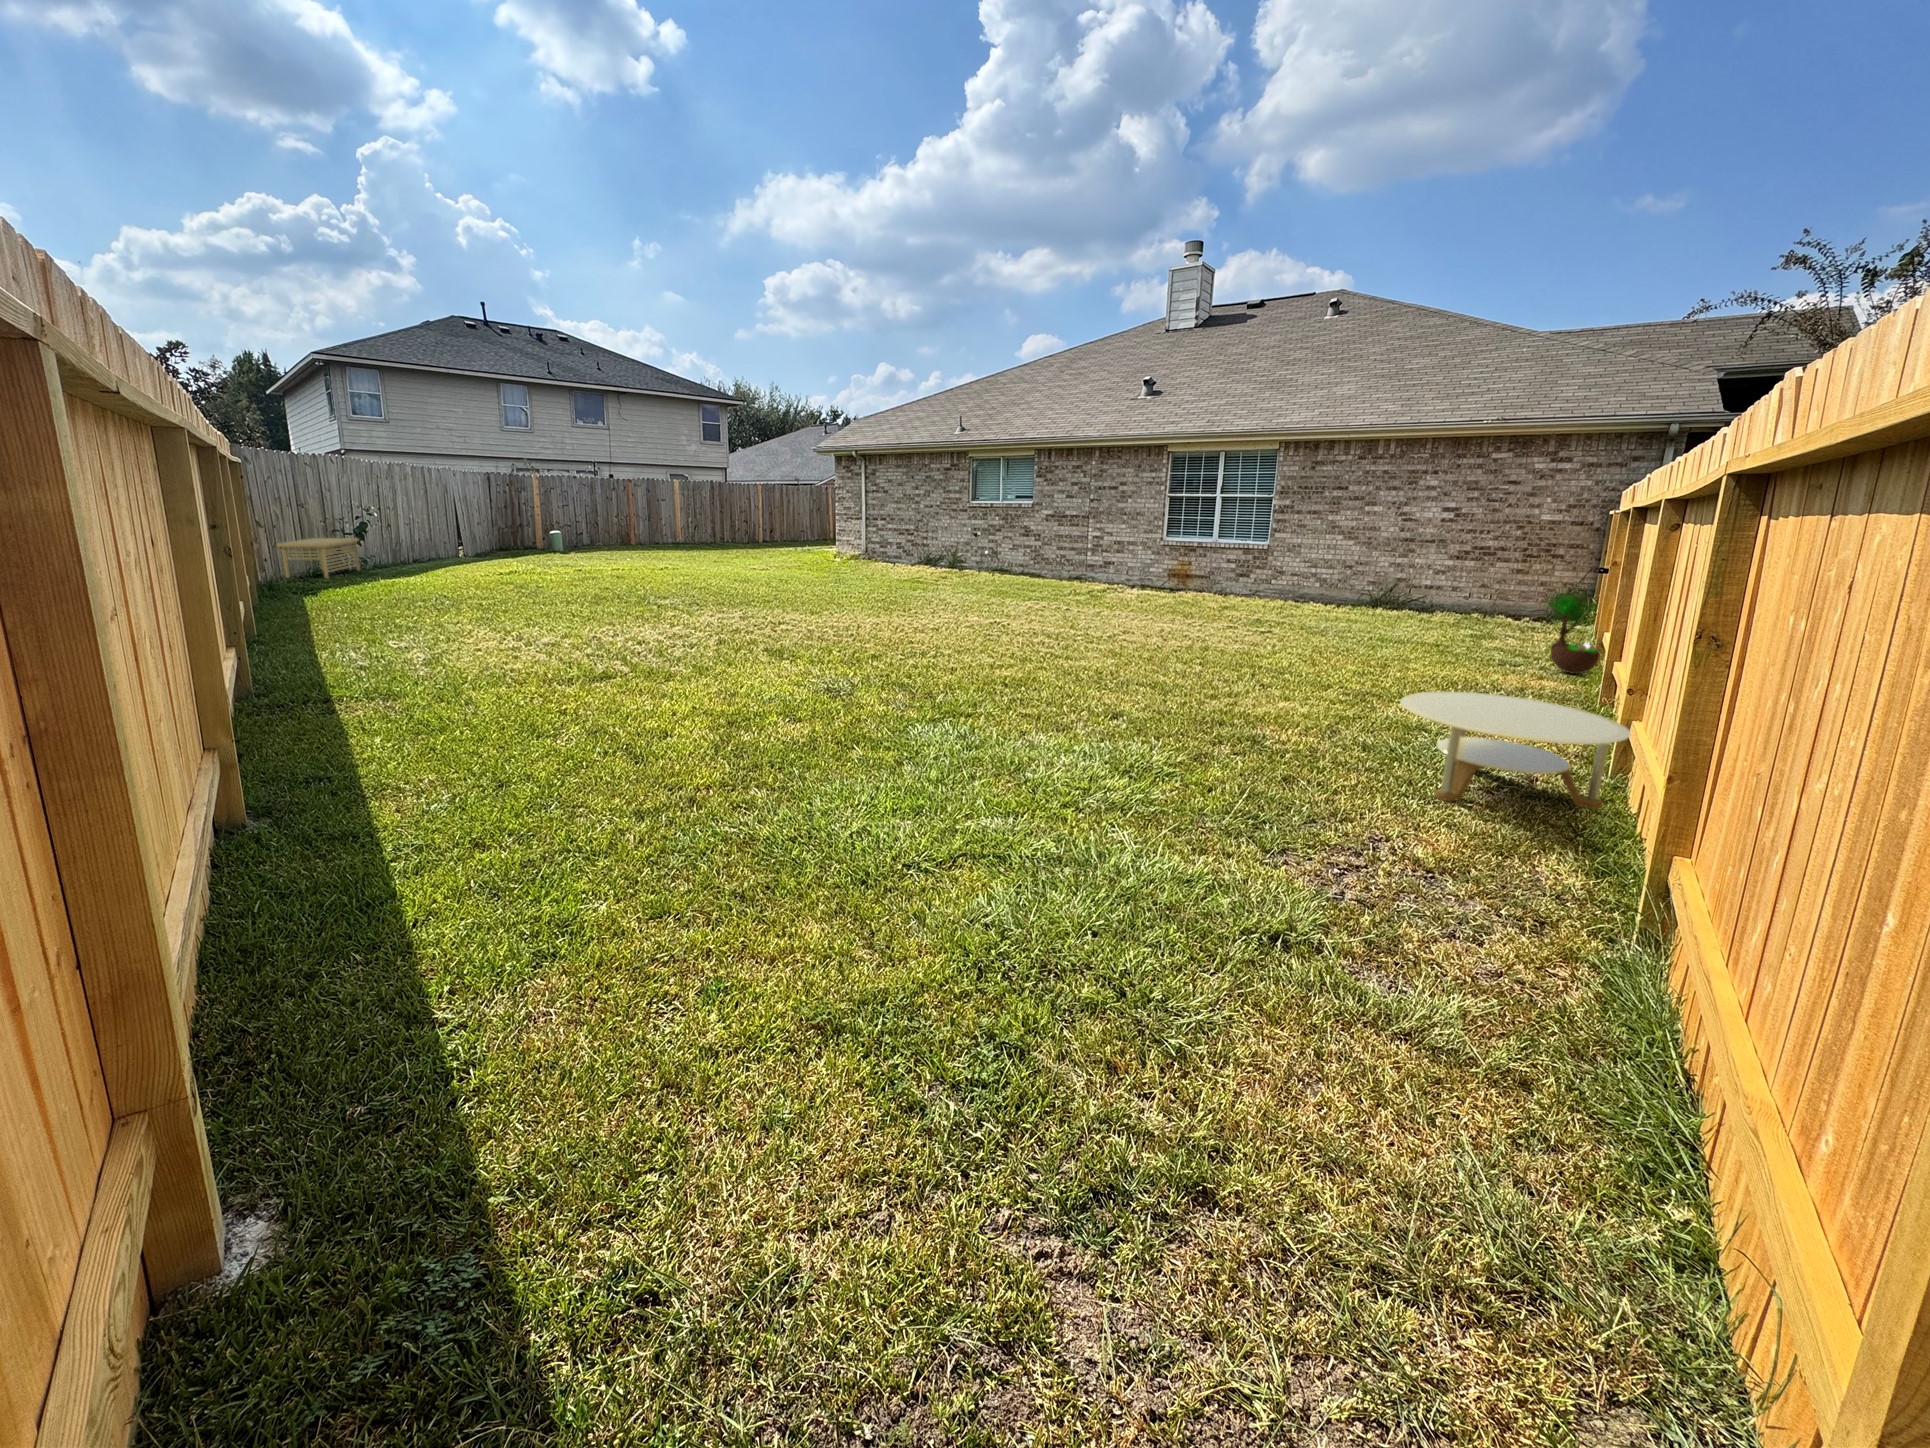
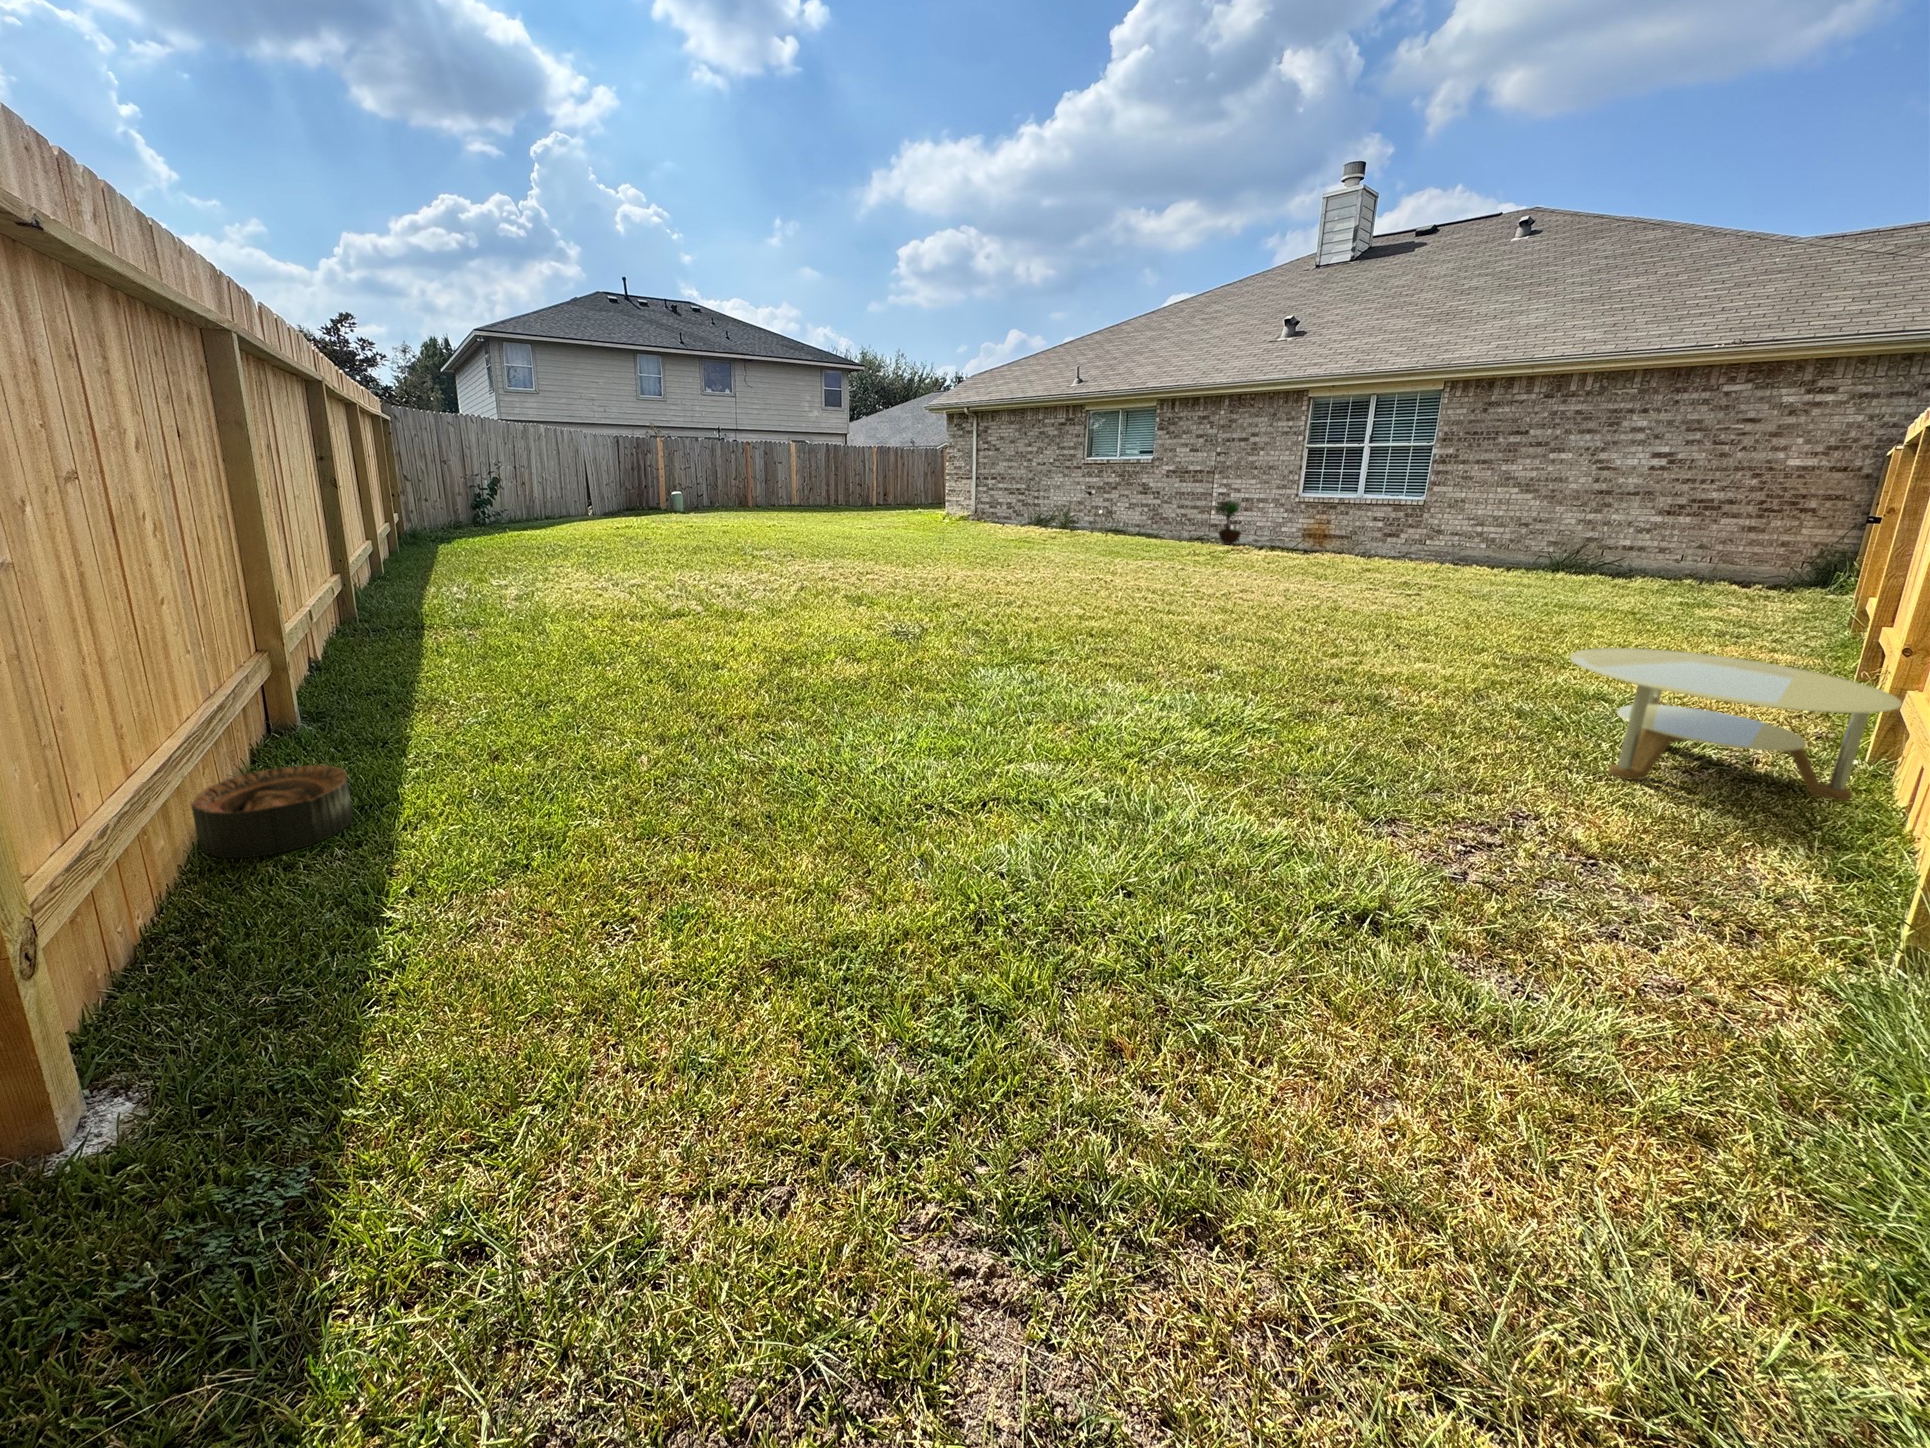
storage bench: present [277,538,360,578] -> none [416,486,490,524]
potted tree: present [1546,591,1600,674] -> present [1216,500,1241,544]
basket: none [208,873,367,975] -> present [191,765,353,858]

